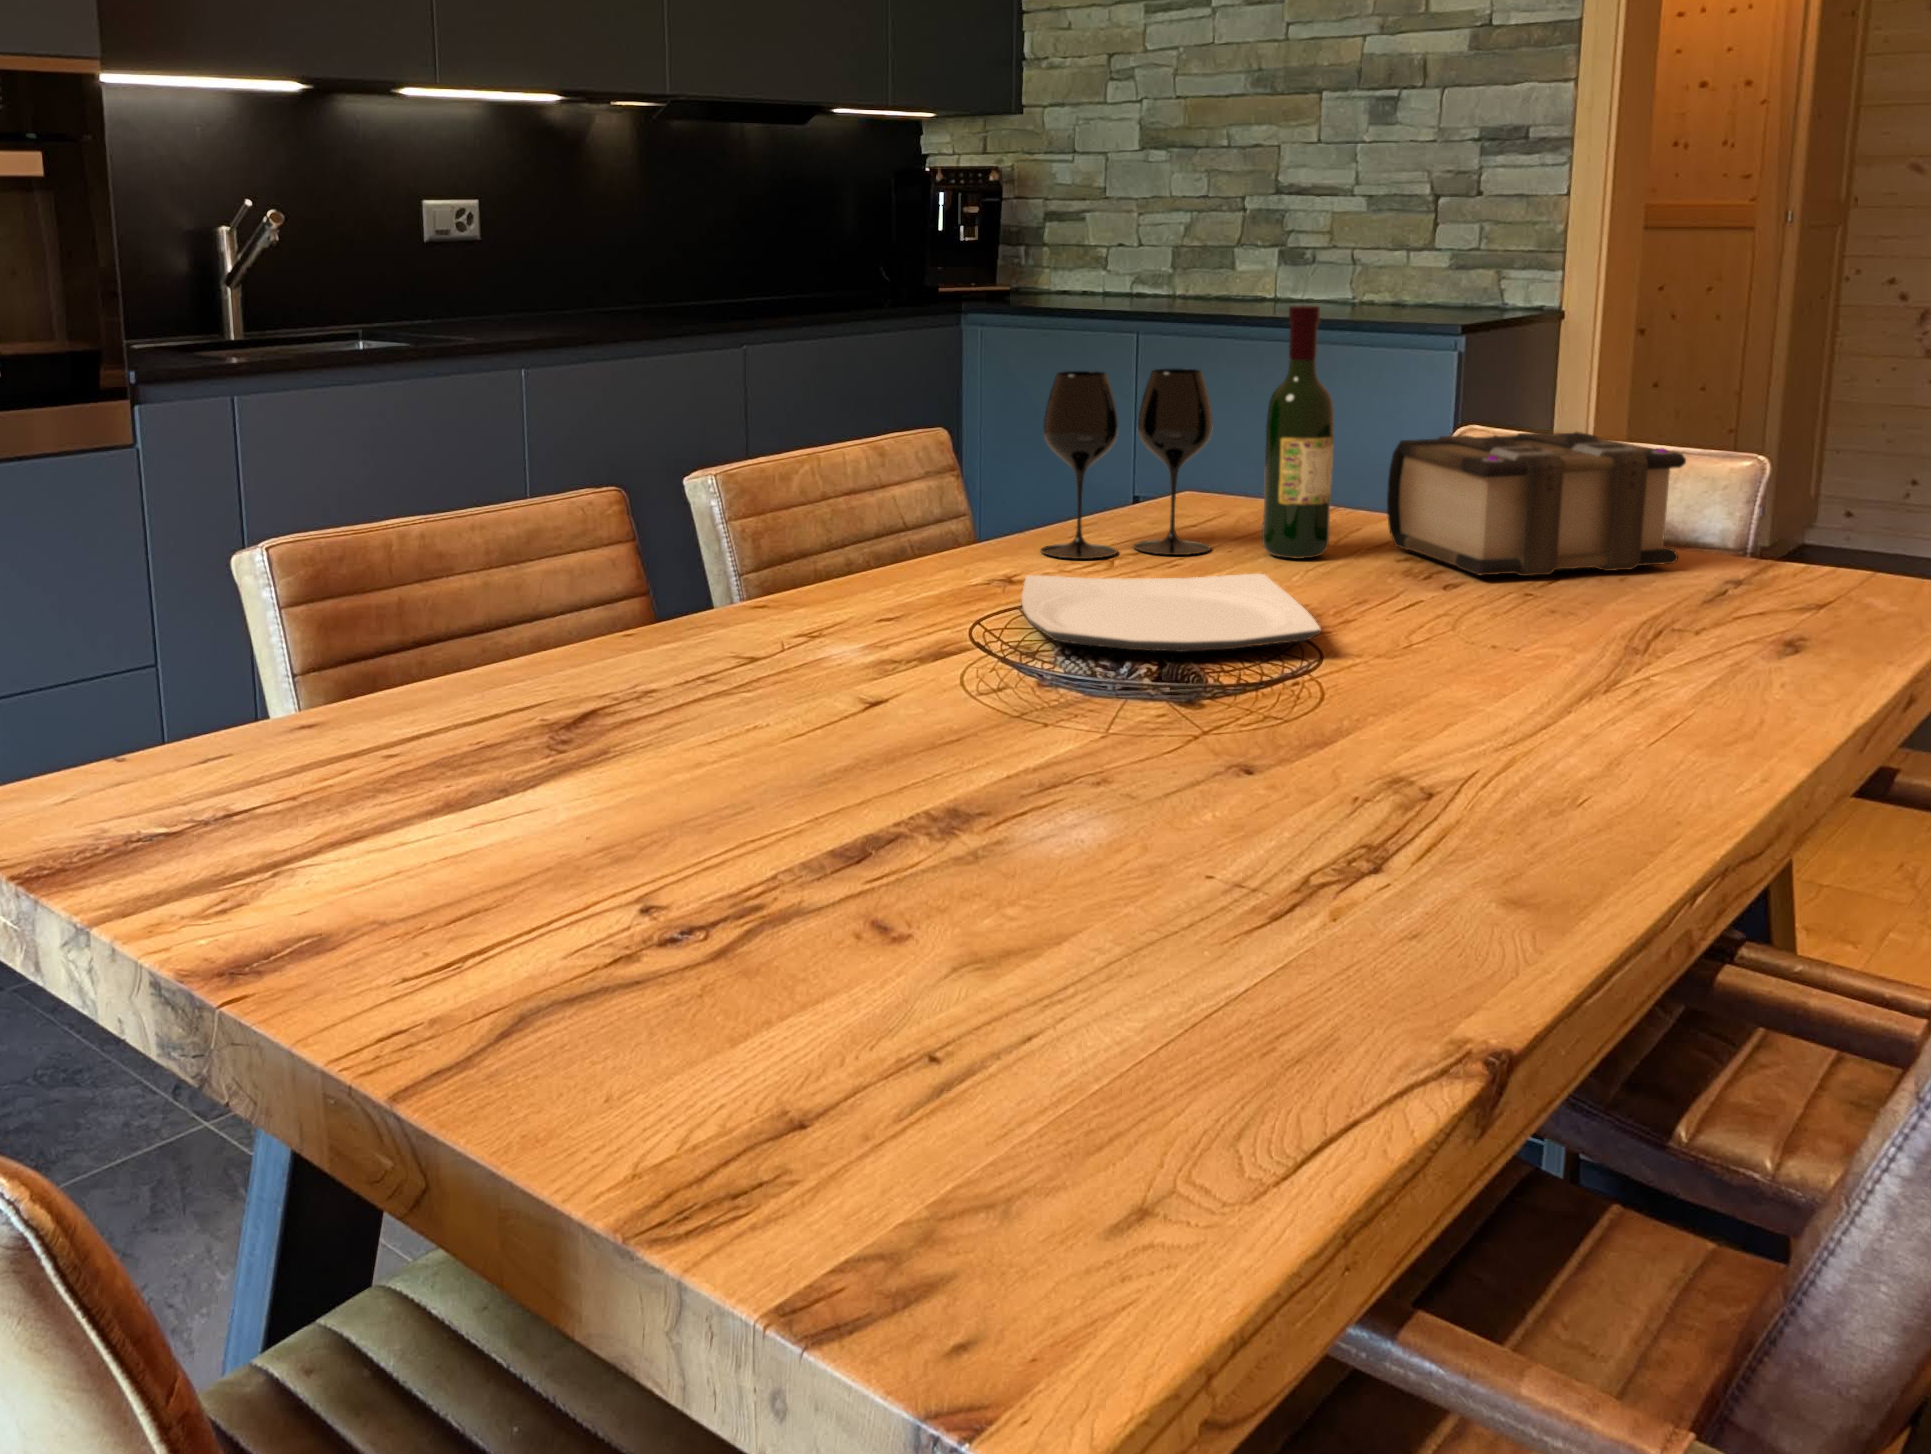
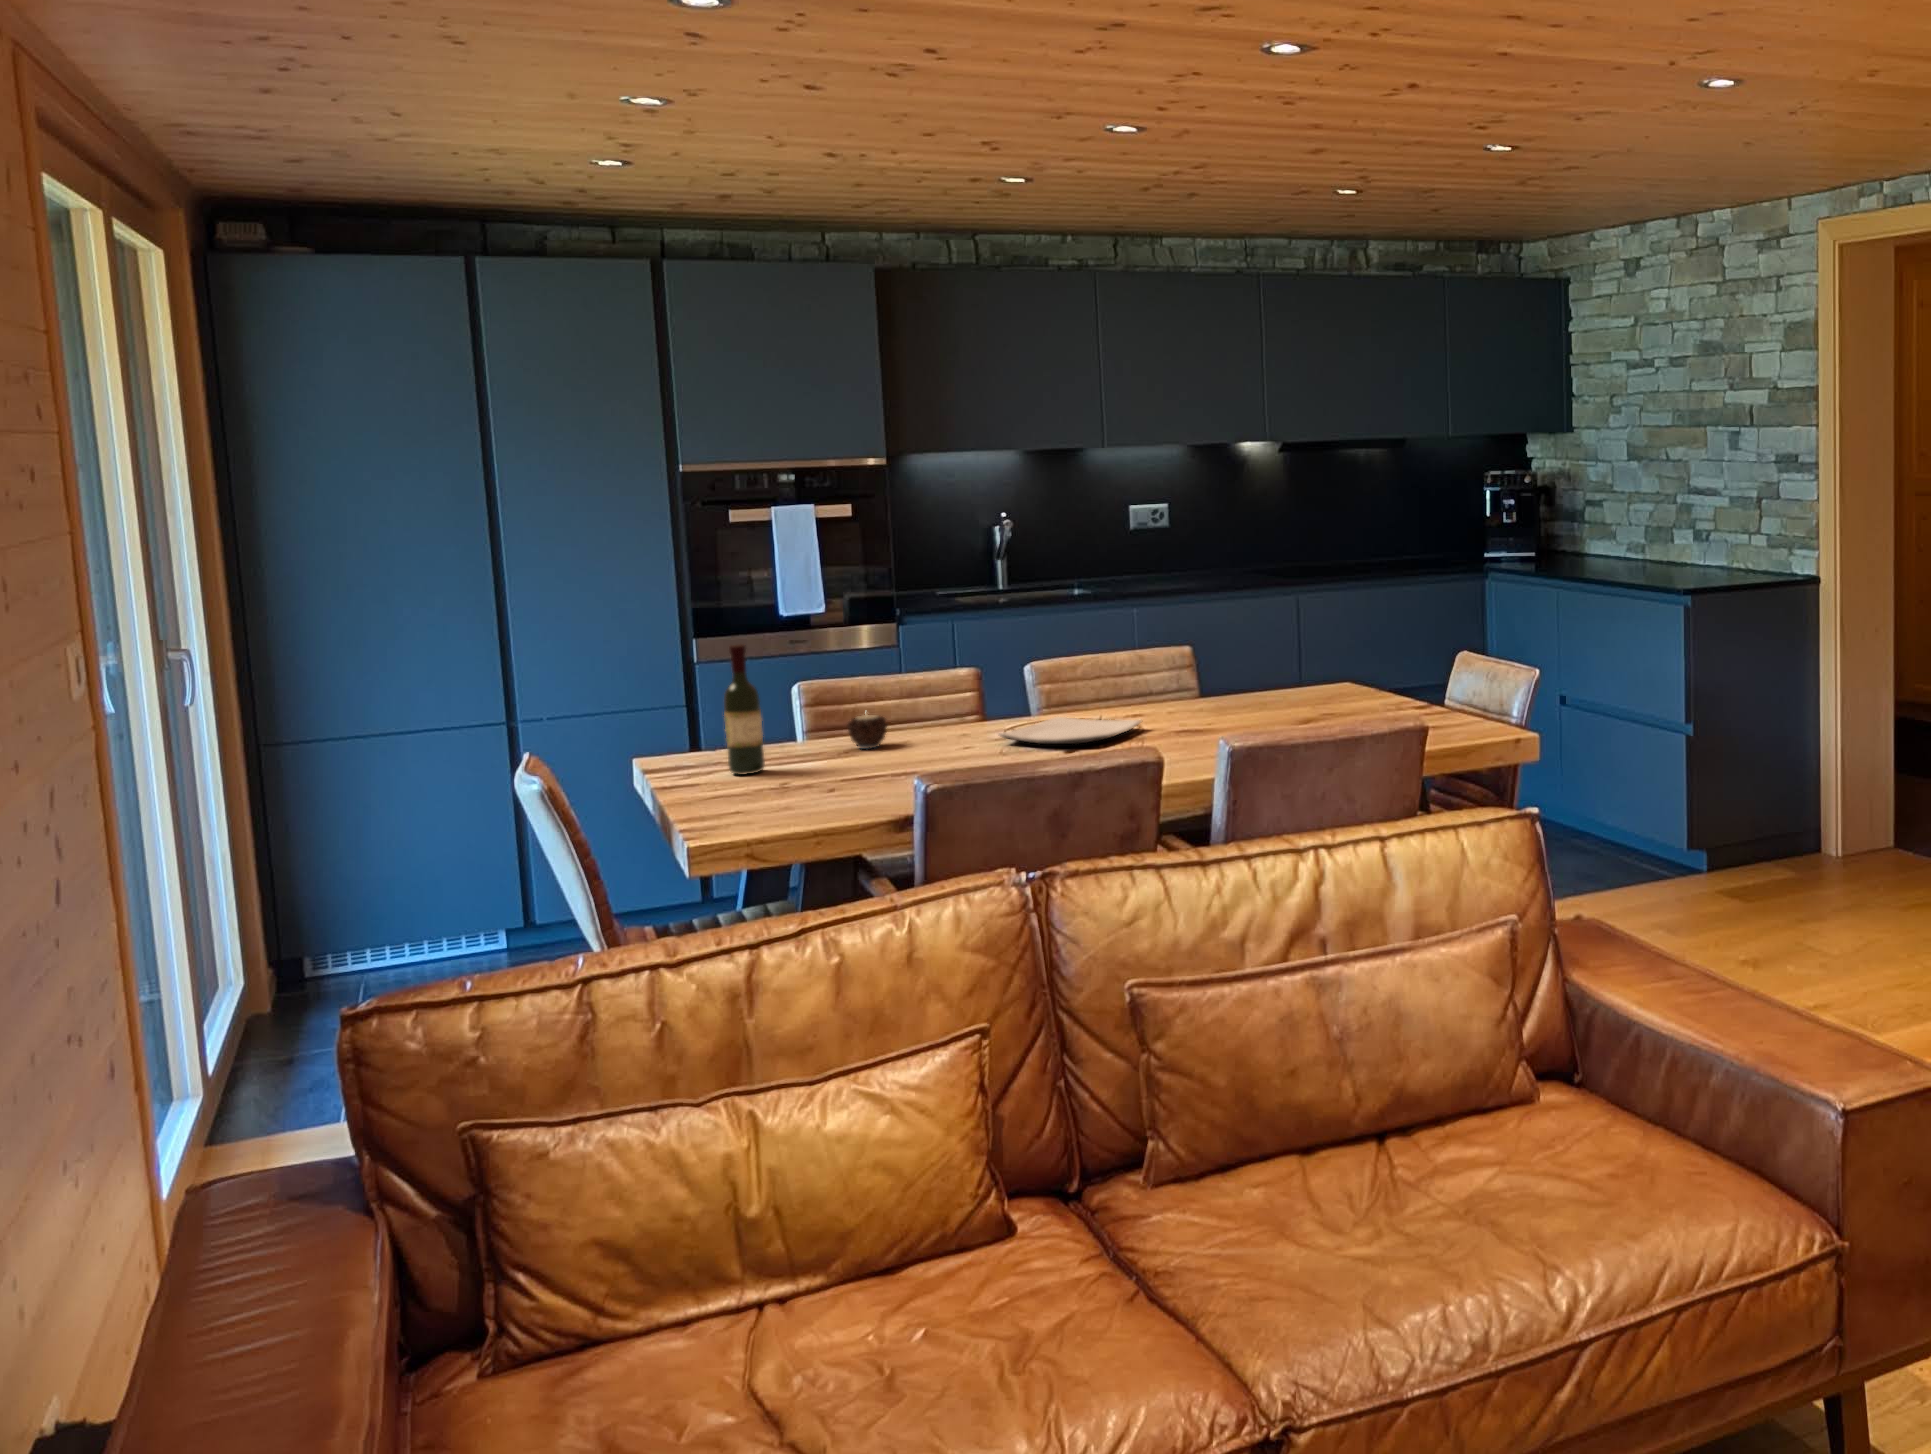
wine bottle: present [1262,305,1334,559] -> present [724,644,765,775]
wine glass: present [1040,368,1213,559] -> none [1116,629,1195,714]
book: present [1387,432,1686,576] -> none [1240,663,1356,727]
candle: none [650,587,756,694] -> present [847,715,889,749]

